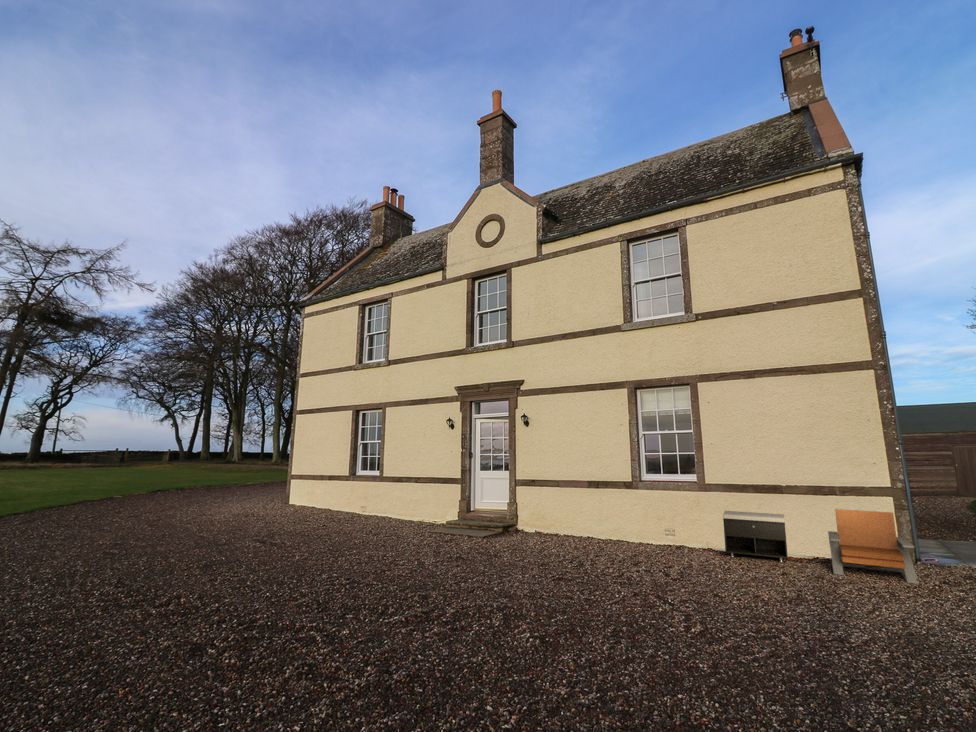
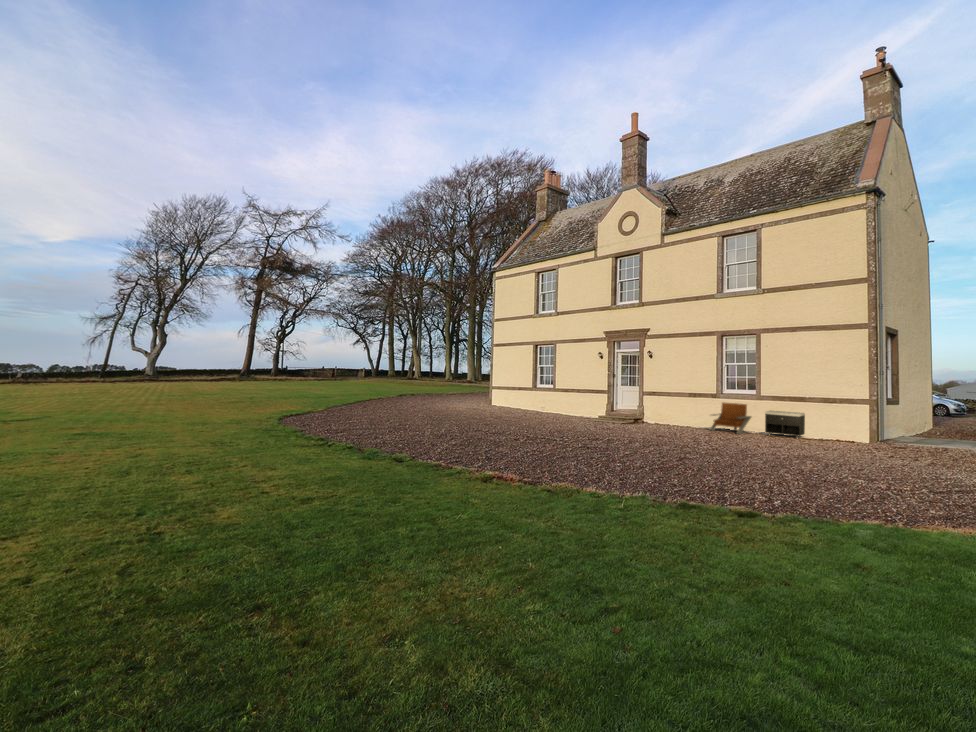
lounge chair: present [828,509,919,584] -> present [710,403,751,434]

